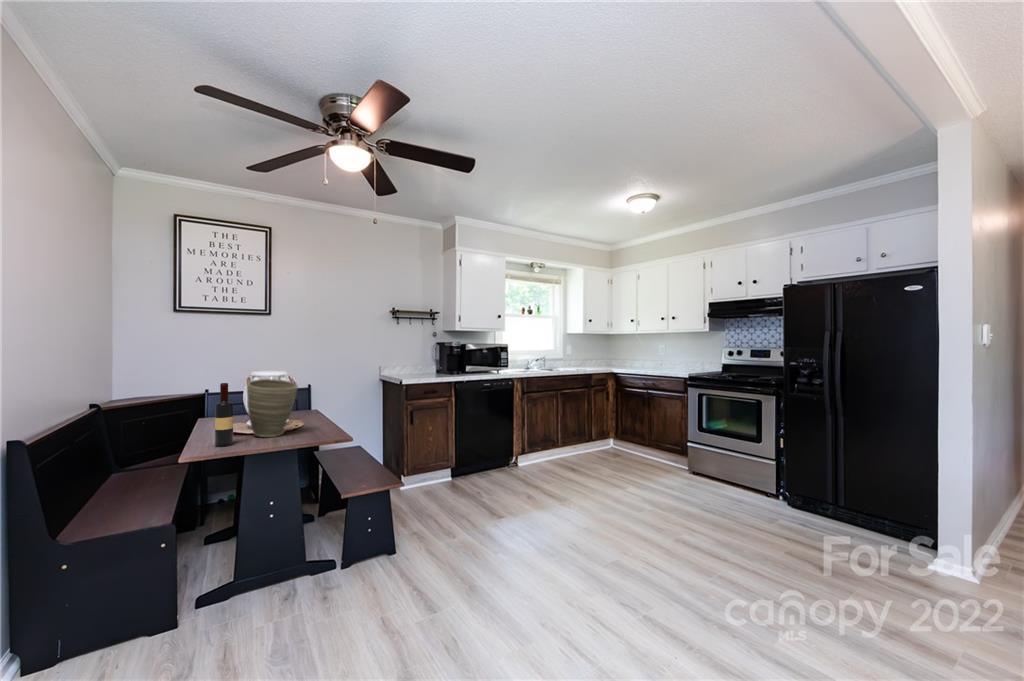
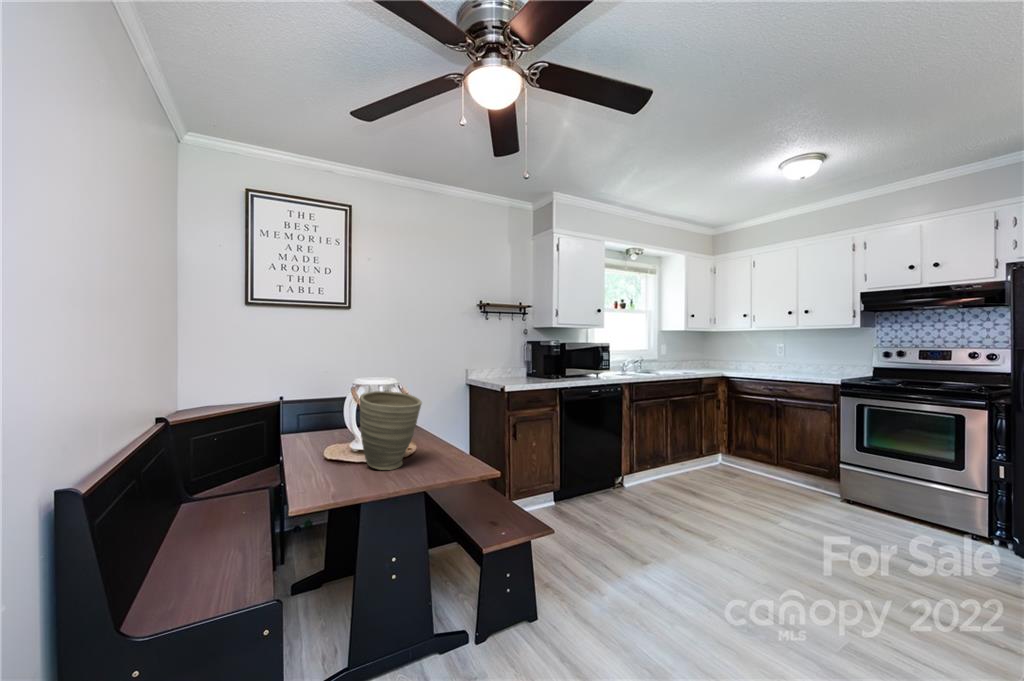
wine bottle: present [215,383,233,447] -> none [328,399,350,488]

